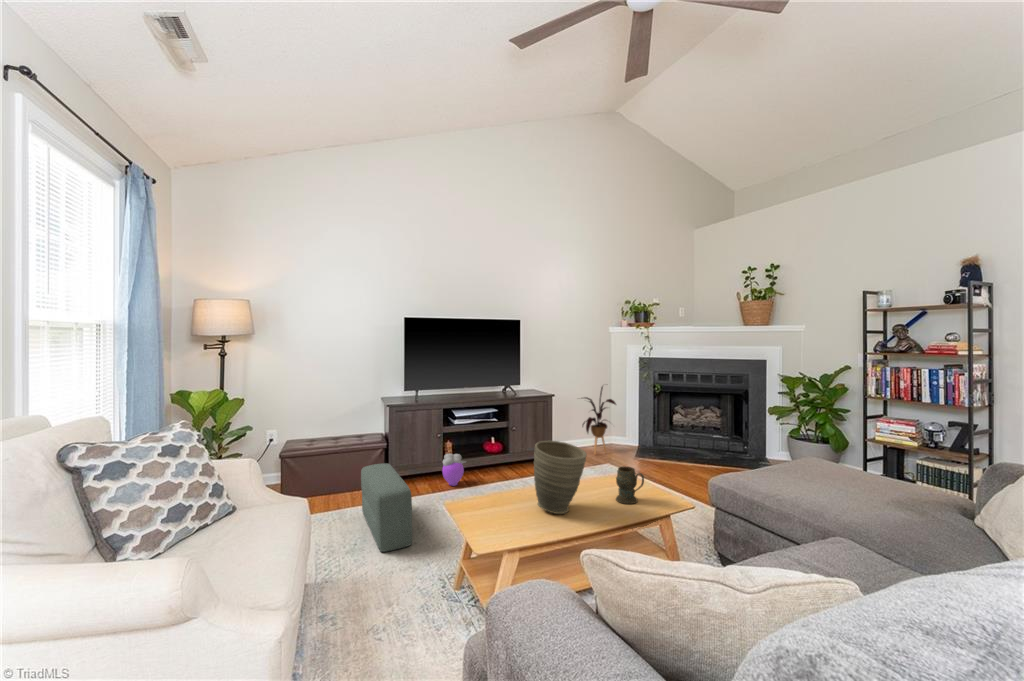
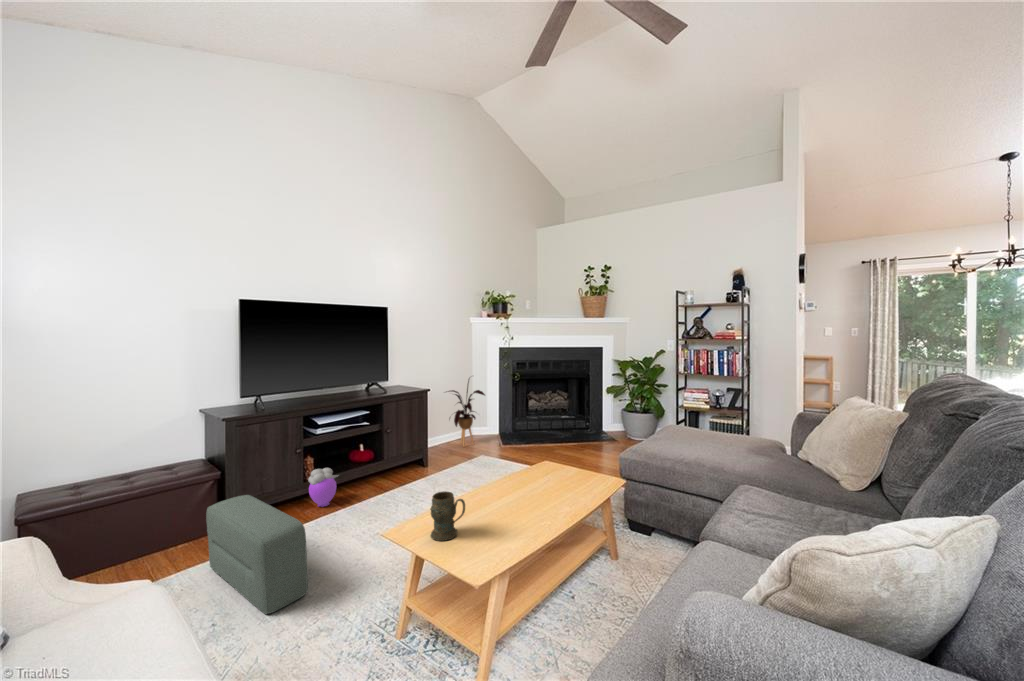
vase: present [534,441,587,514] -> none [483,439,538,517]
mug: present [616,466,644,504] -> present [430,491,465,541]

